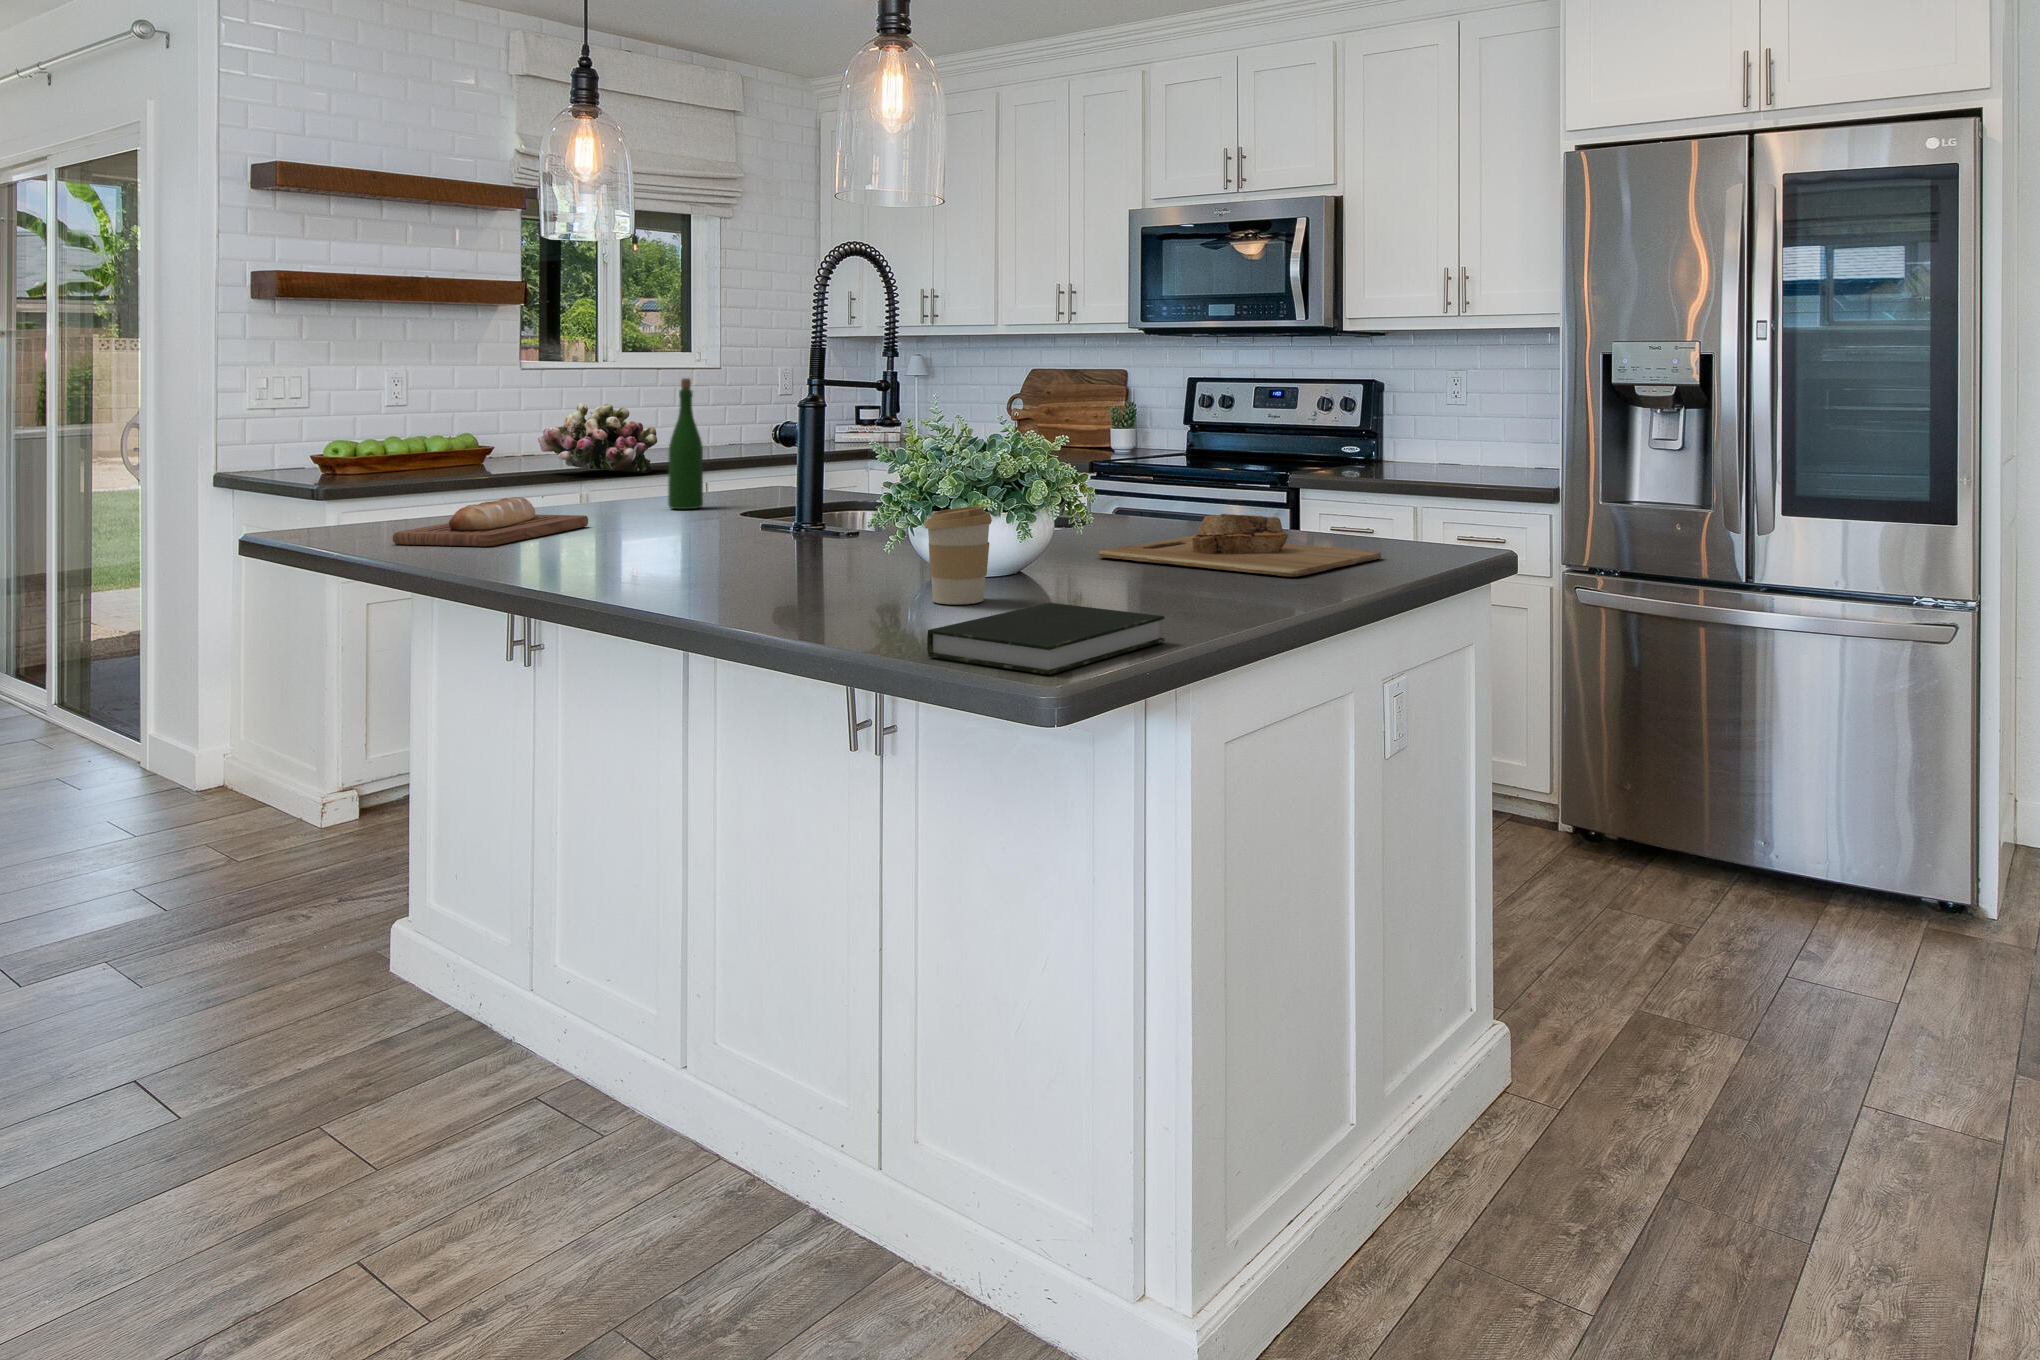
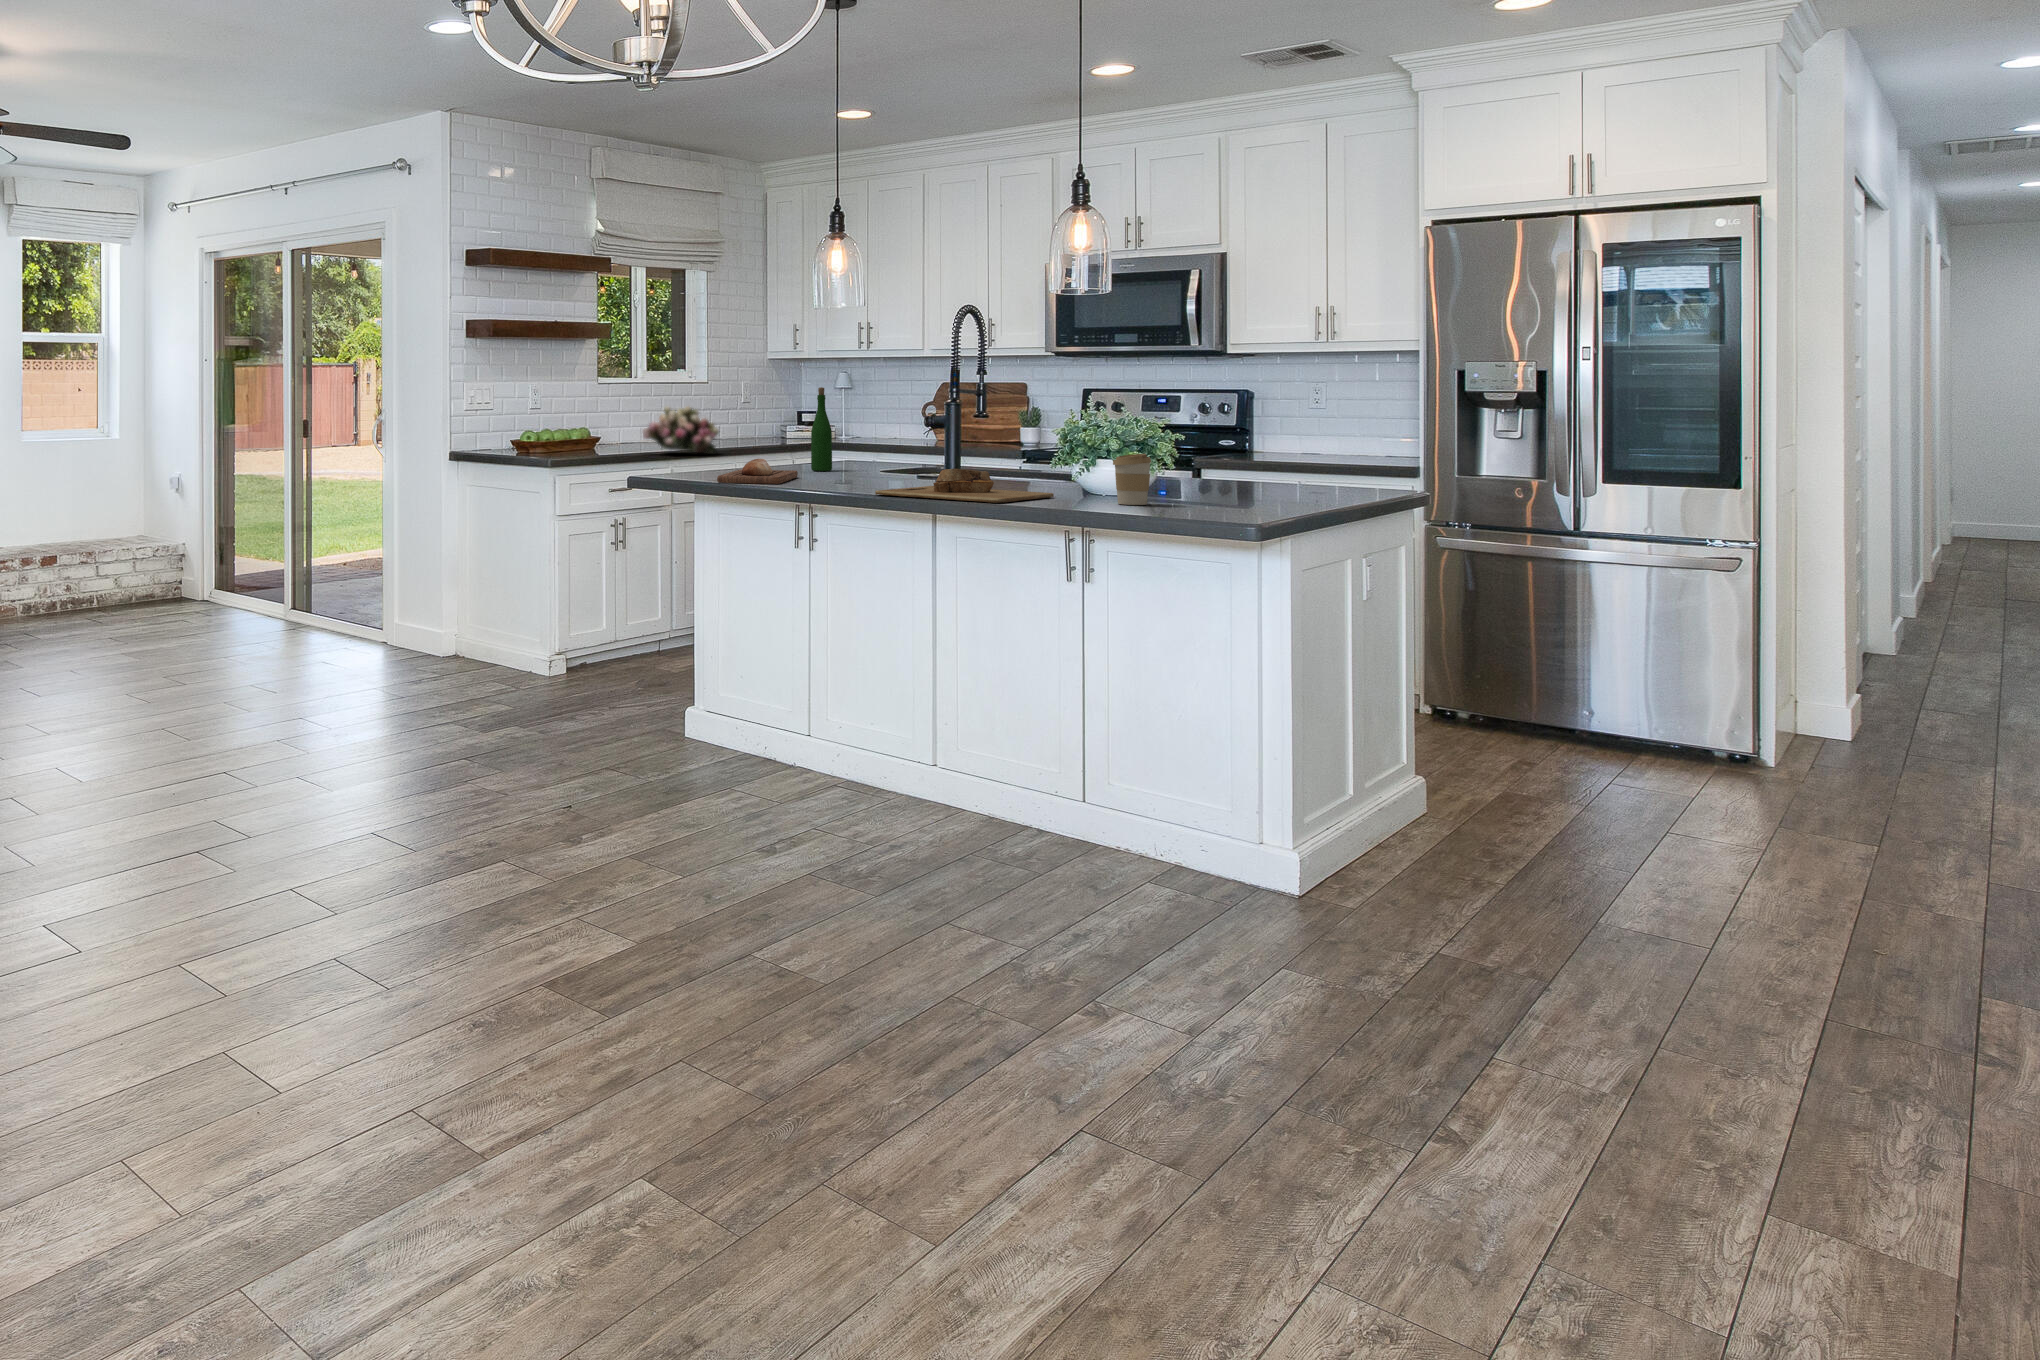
cutting board: present [1099,514,1381,577] -> present [875,469,1054,503]
book: present [927,603,1165,675] -> none [1175,499,1286,523]

